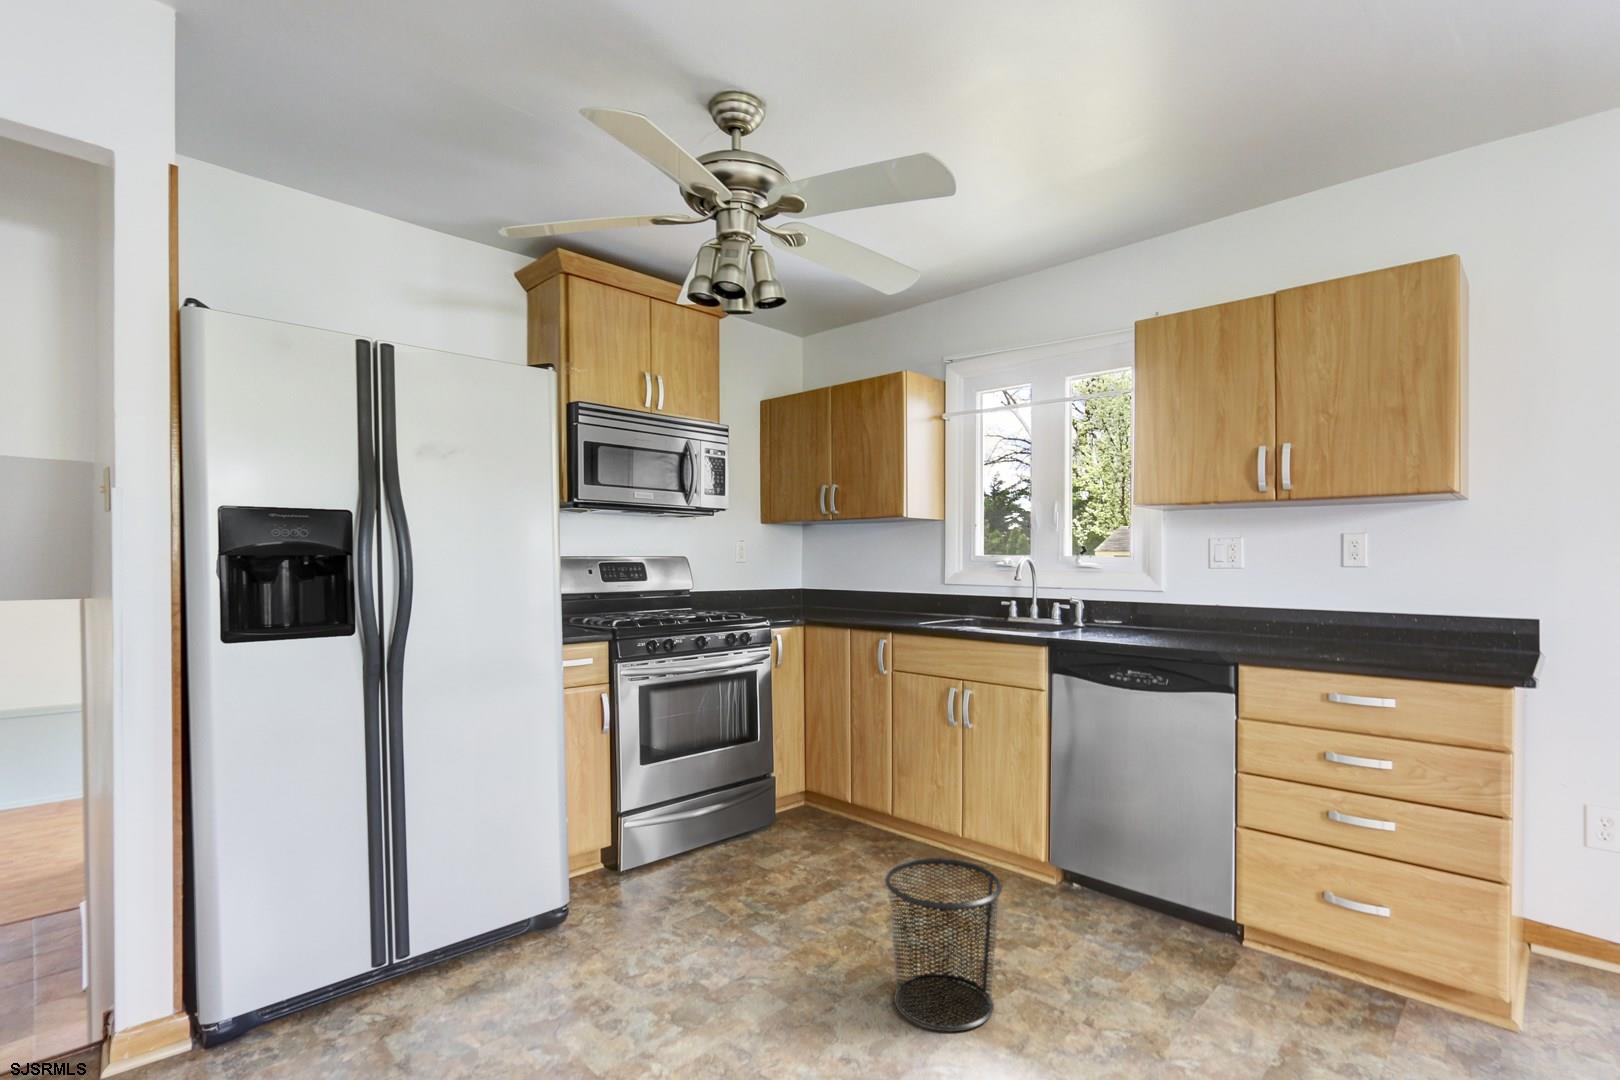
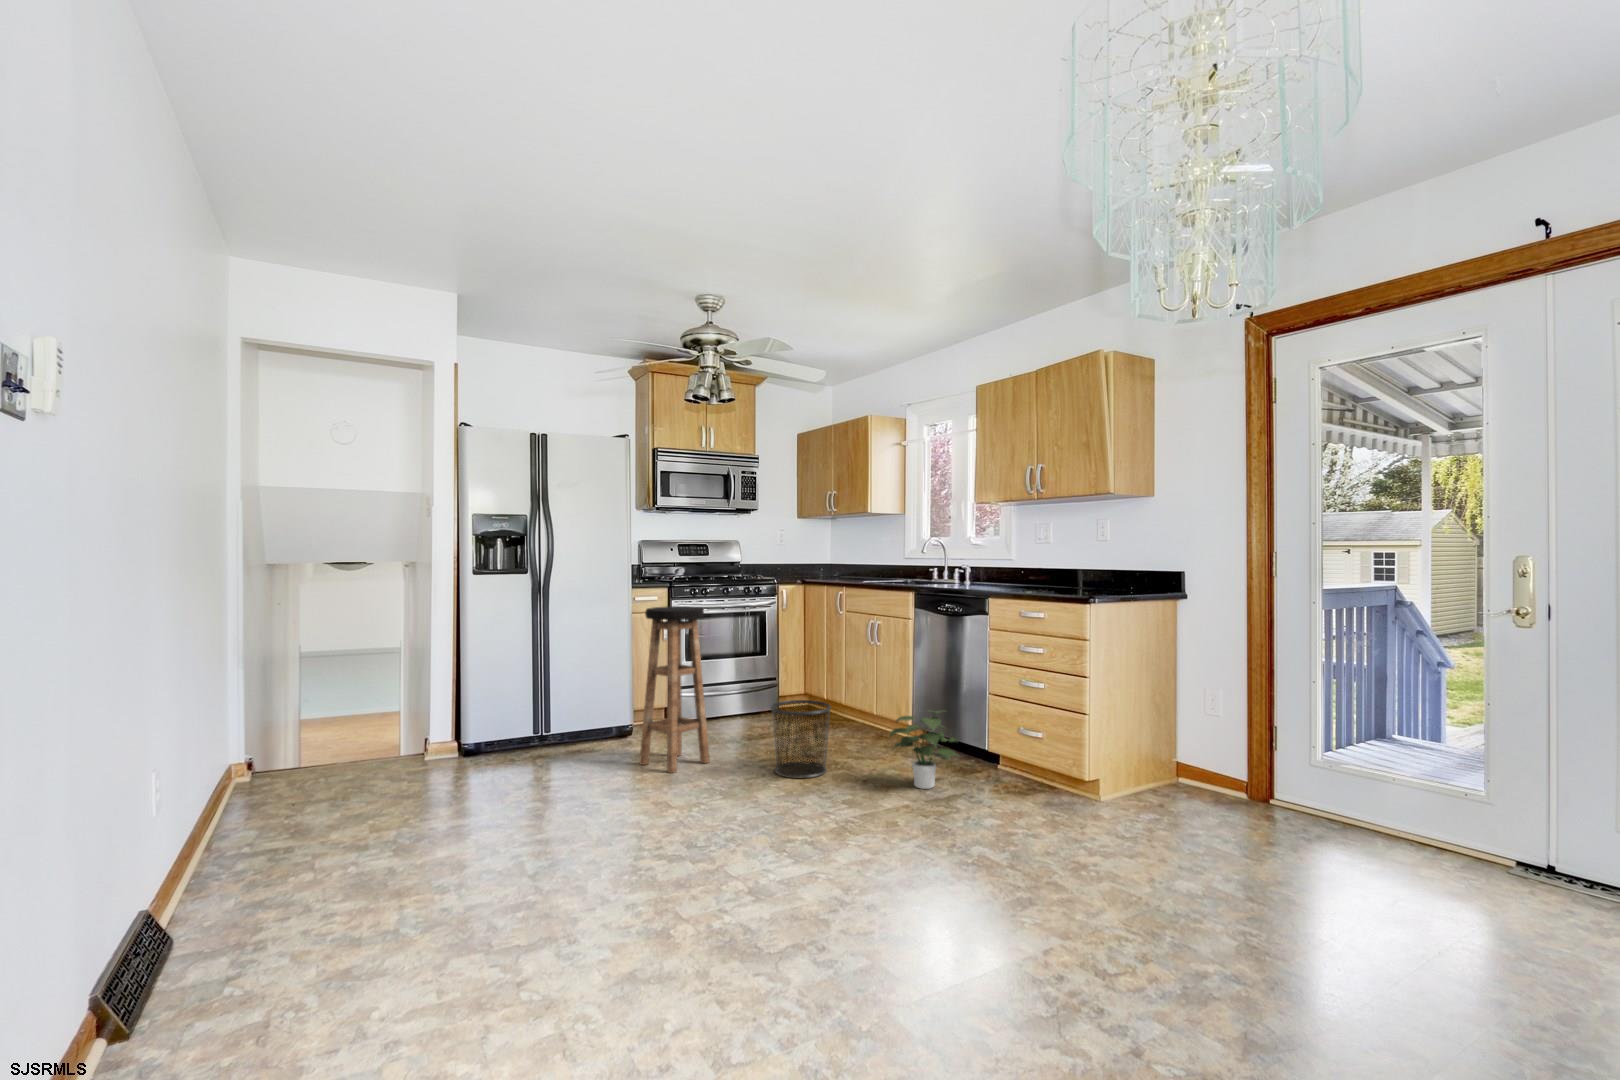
bar stool: none [617,691,754,1048] -> present [639,606,710,773]
potted plant: none [1122,876,1272,1035] -> present [890,711,959,789]

